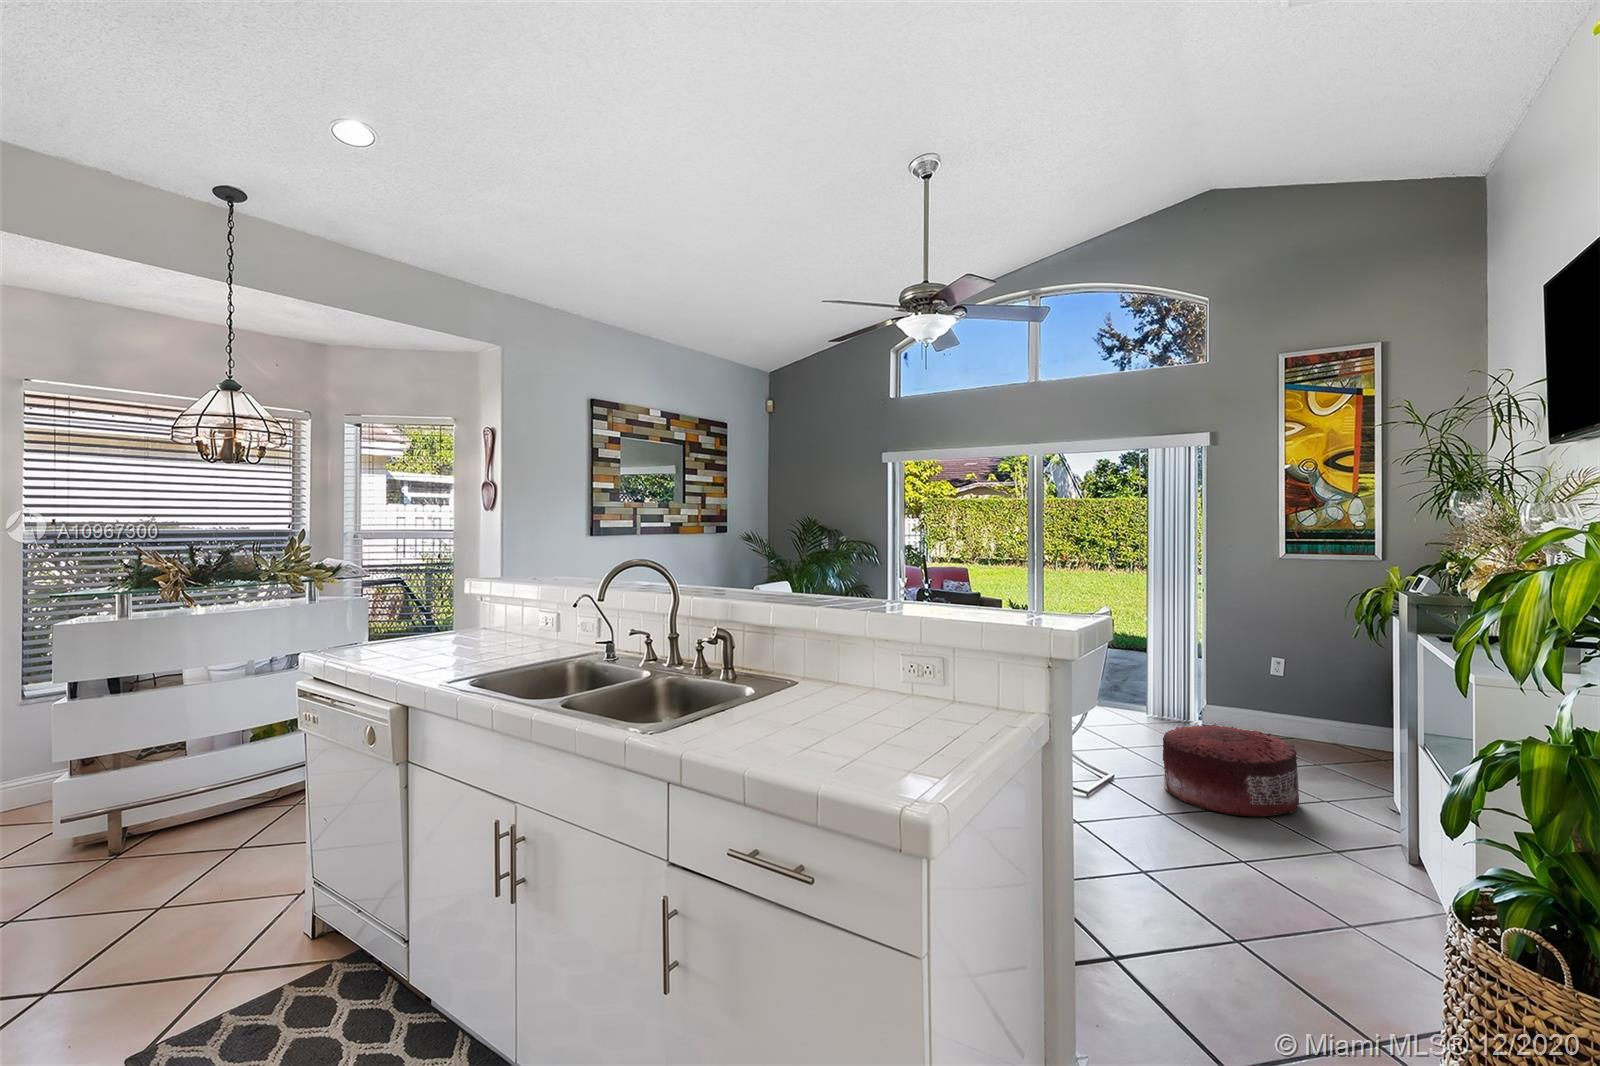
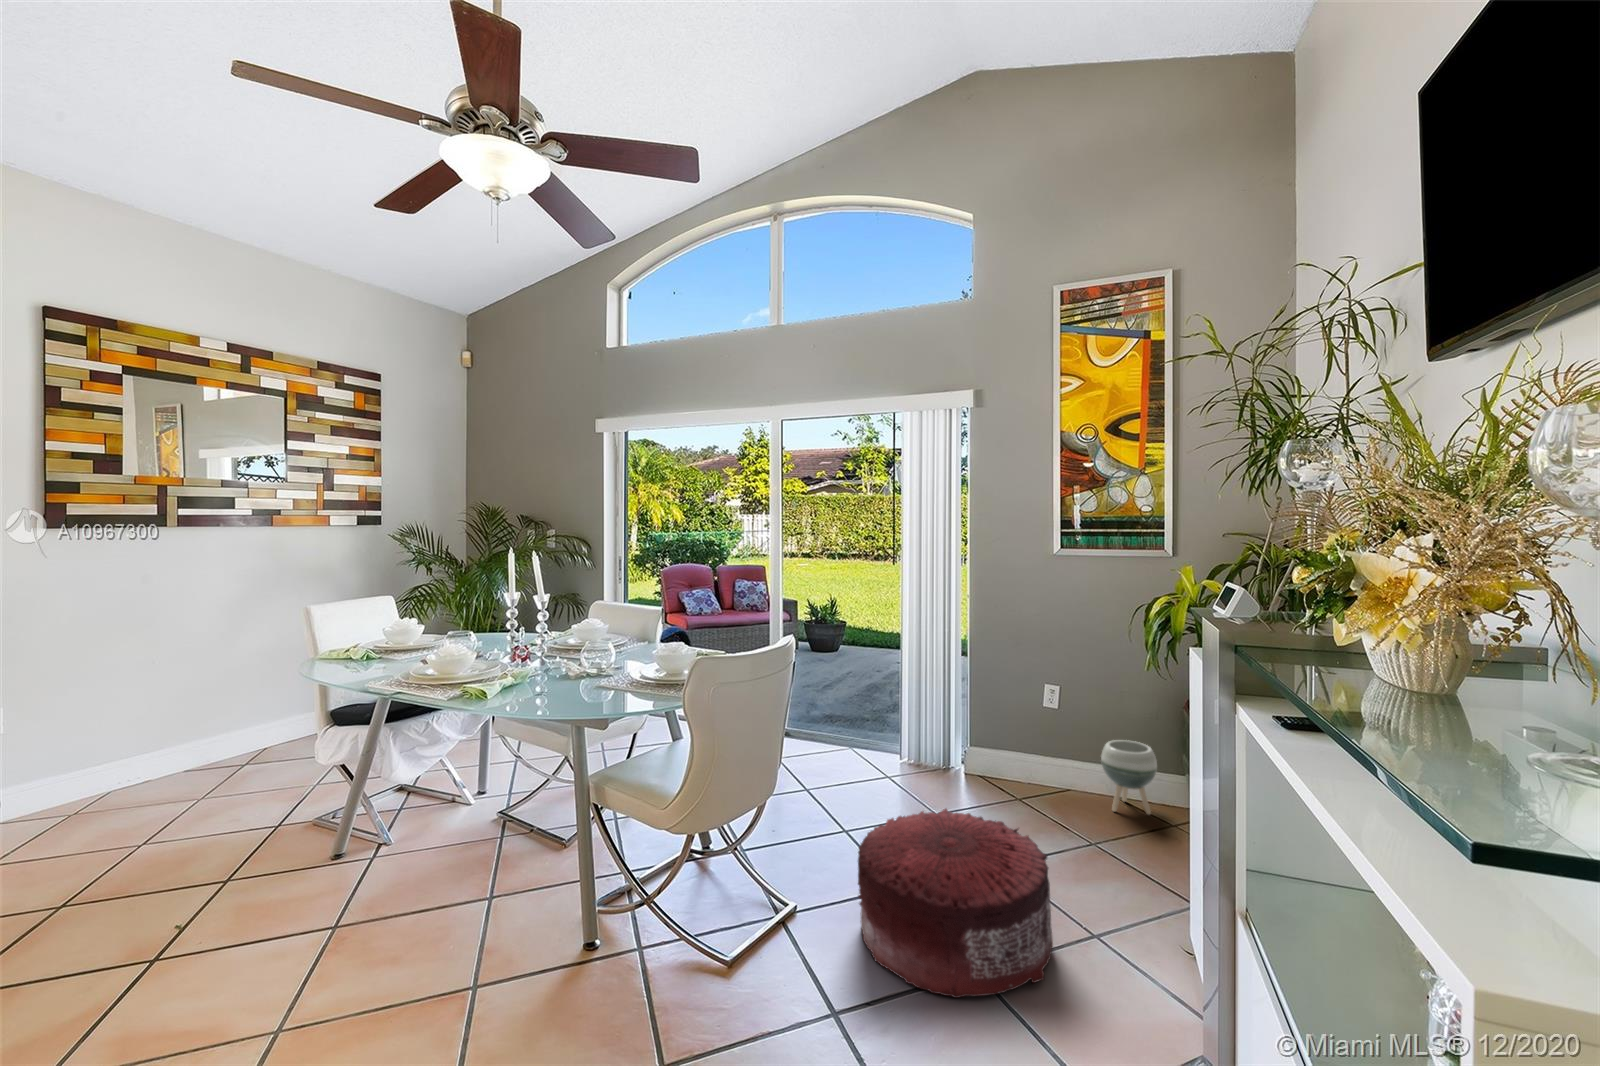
planter: none [1322,698,1369,752] -> present [1101,740,1157,814]

